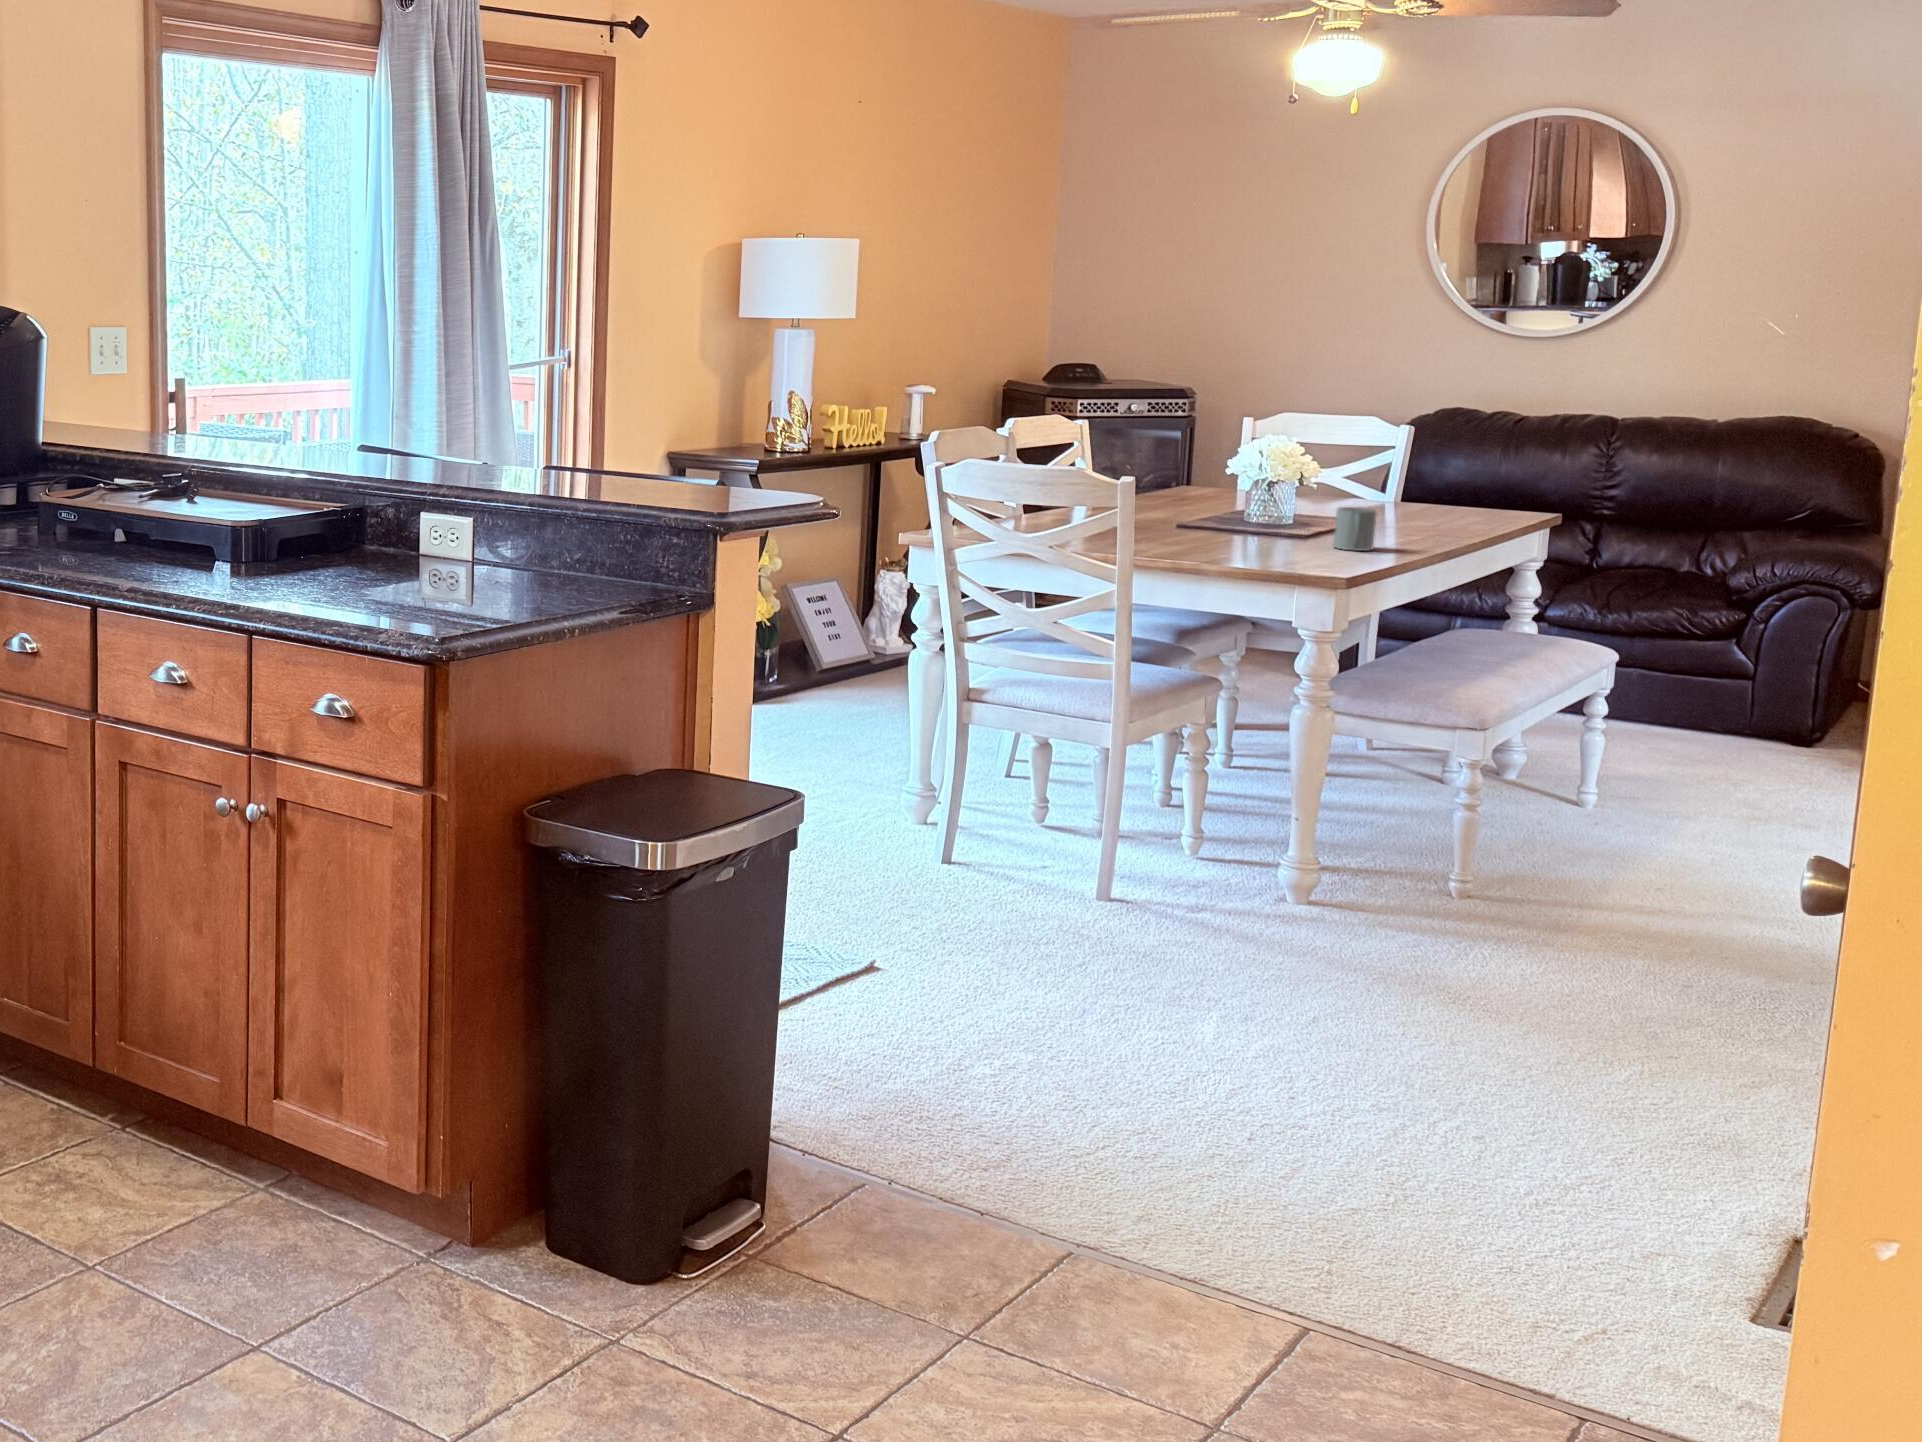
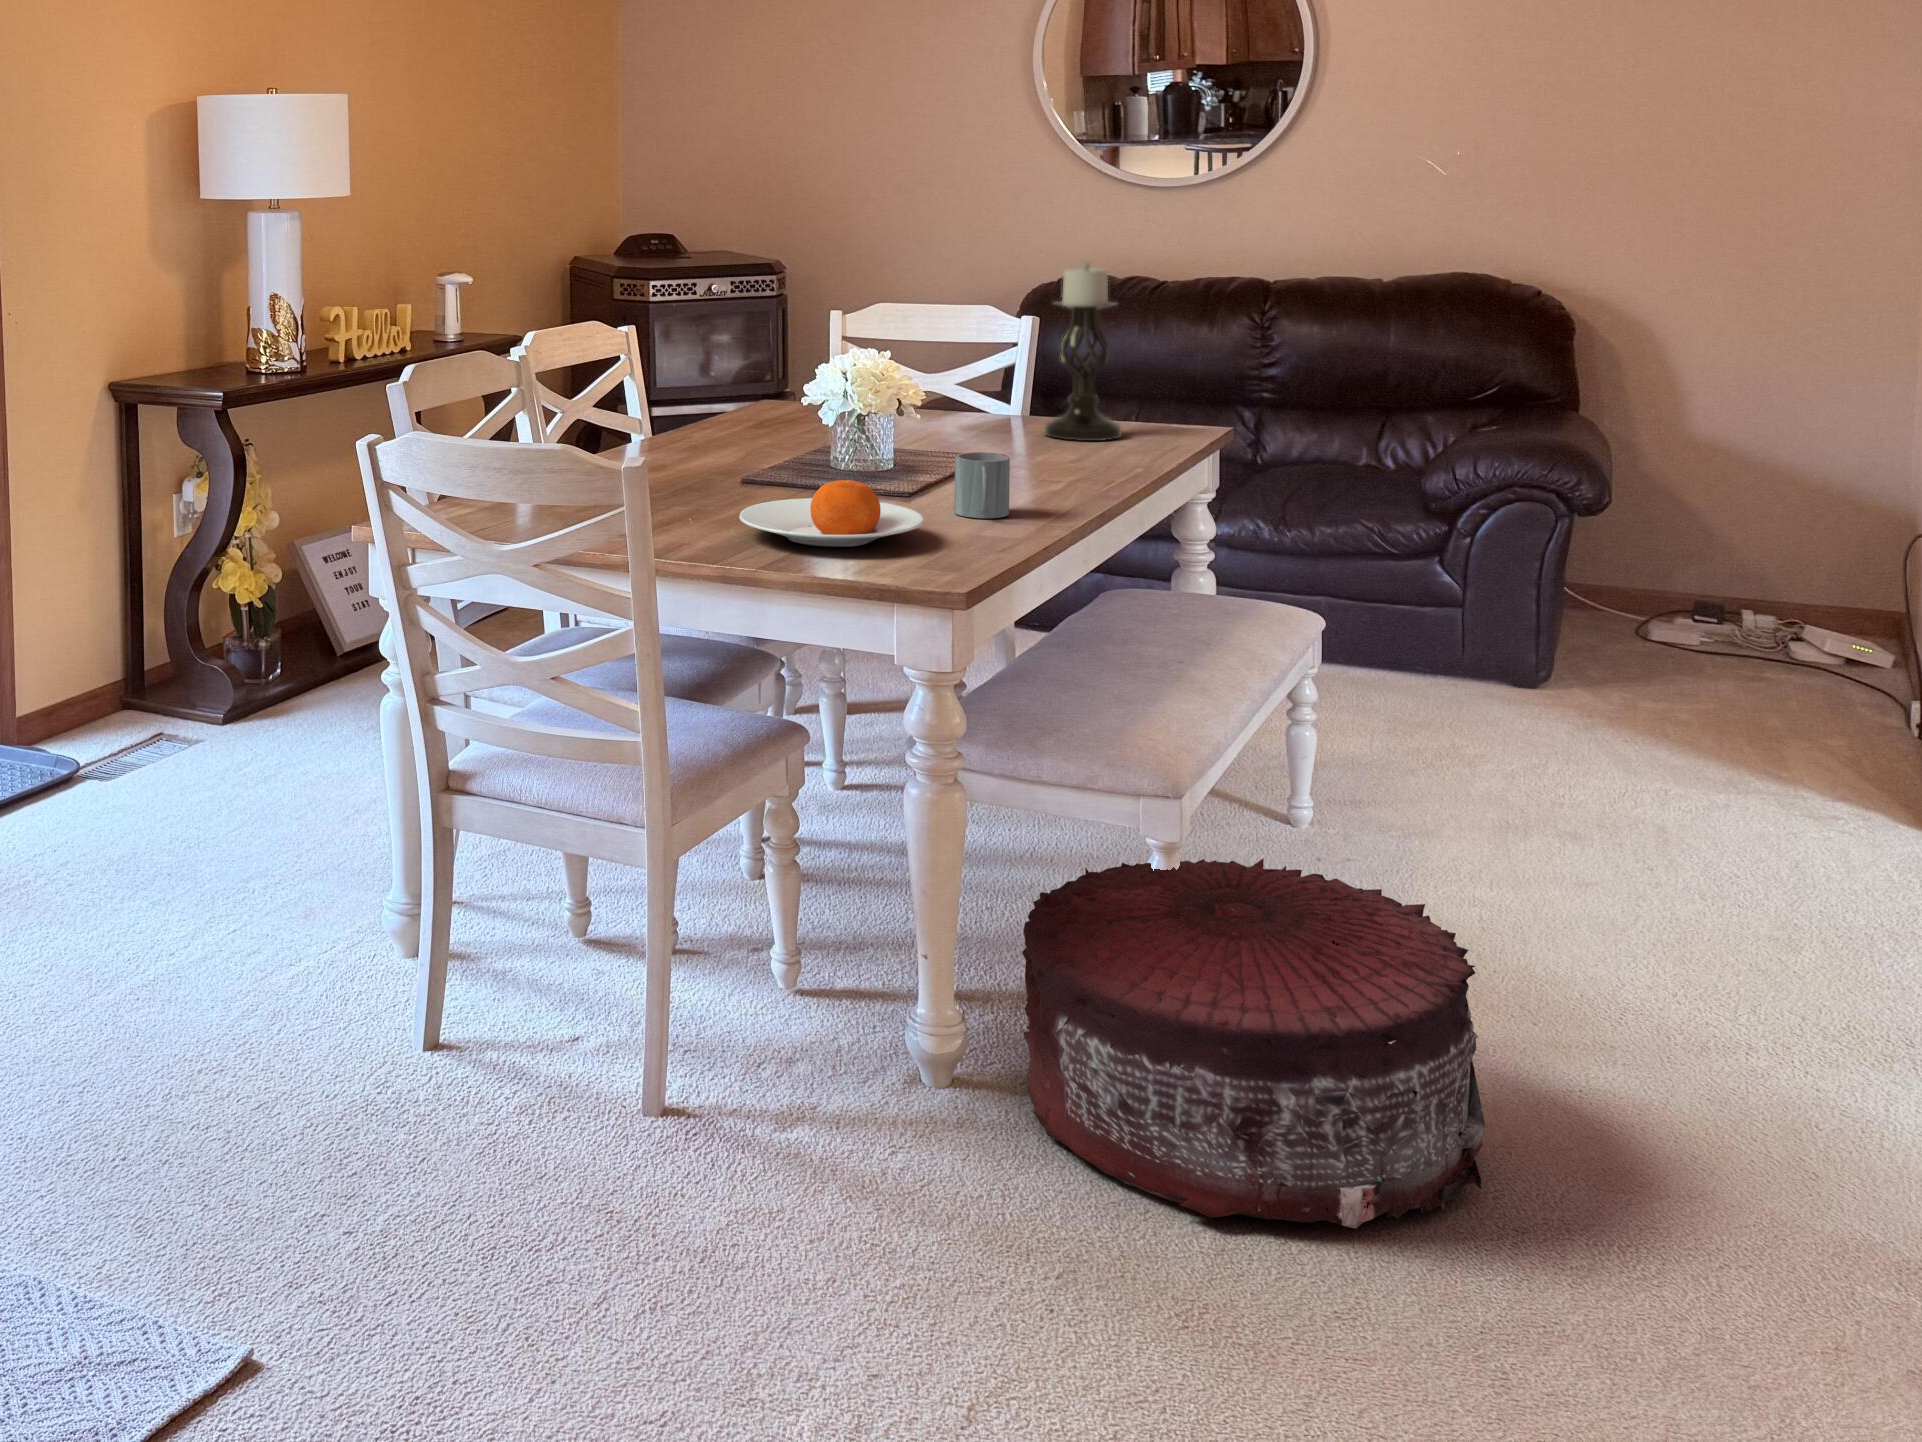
candle holder: none [1405,385,1472,518] -> present [1045,263,1122,441]
plate: none [1182,516,1313,558] -> present [739,480,924,547]
pouf: none [1356,774,1668,971] -> present [1022,858,1485,1228]

